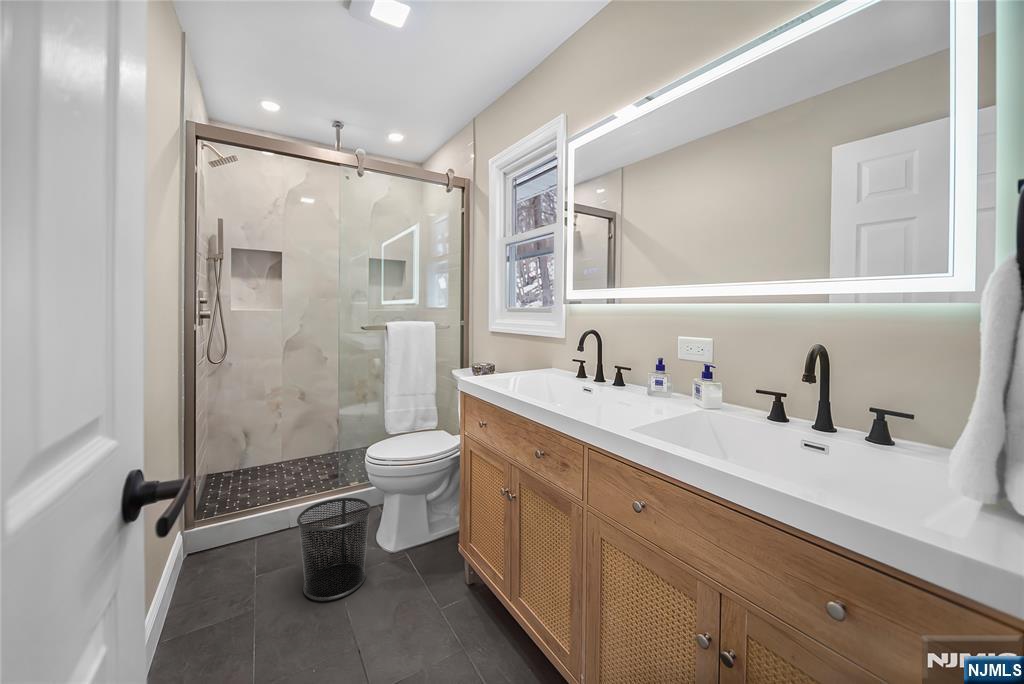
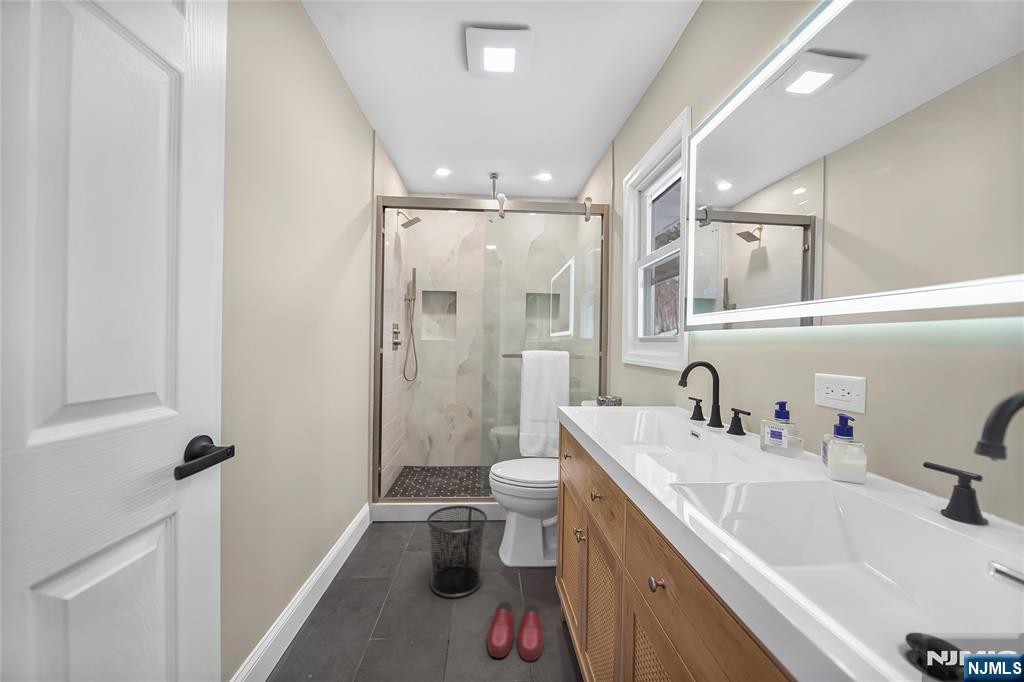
slippers: none [395,575,453,635] -> present [487,601,544,661]

